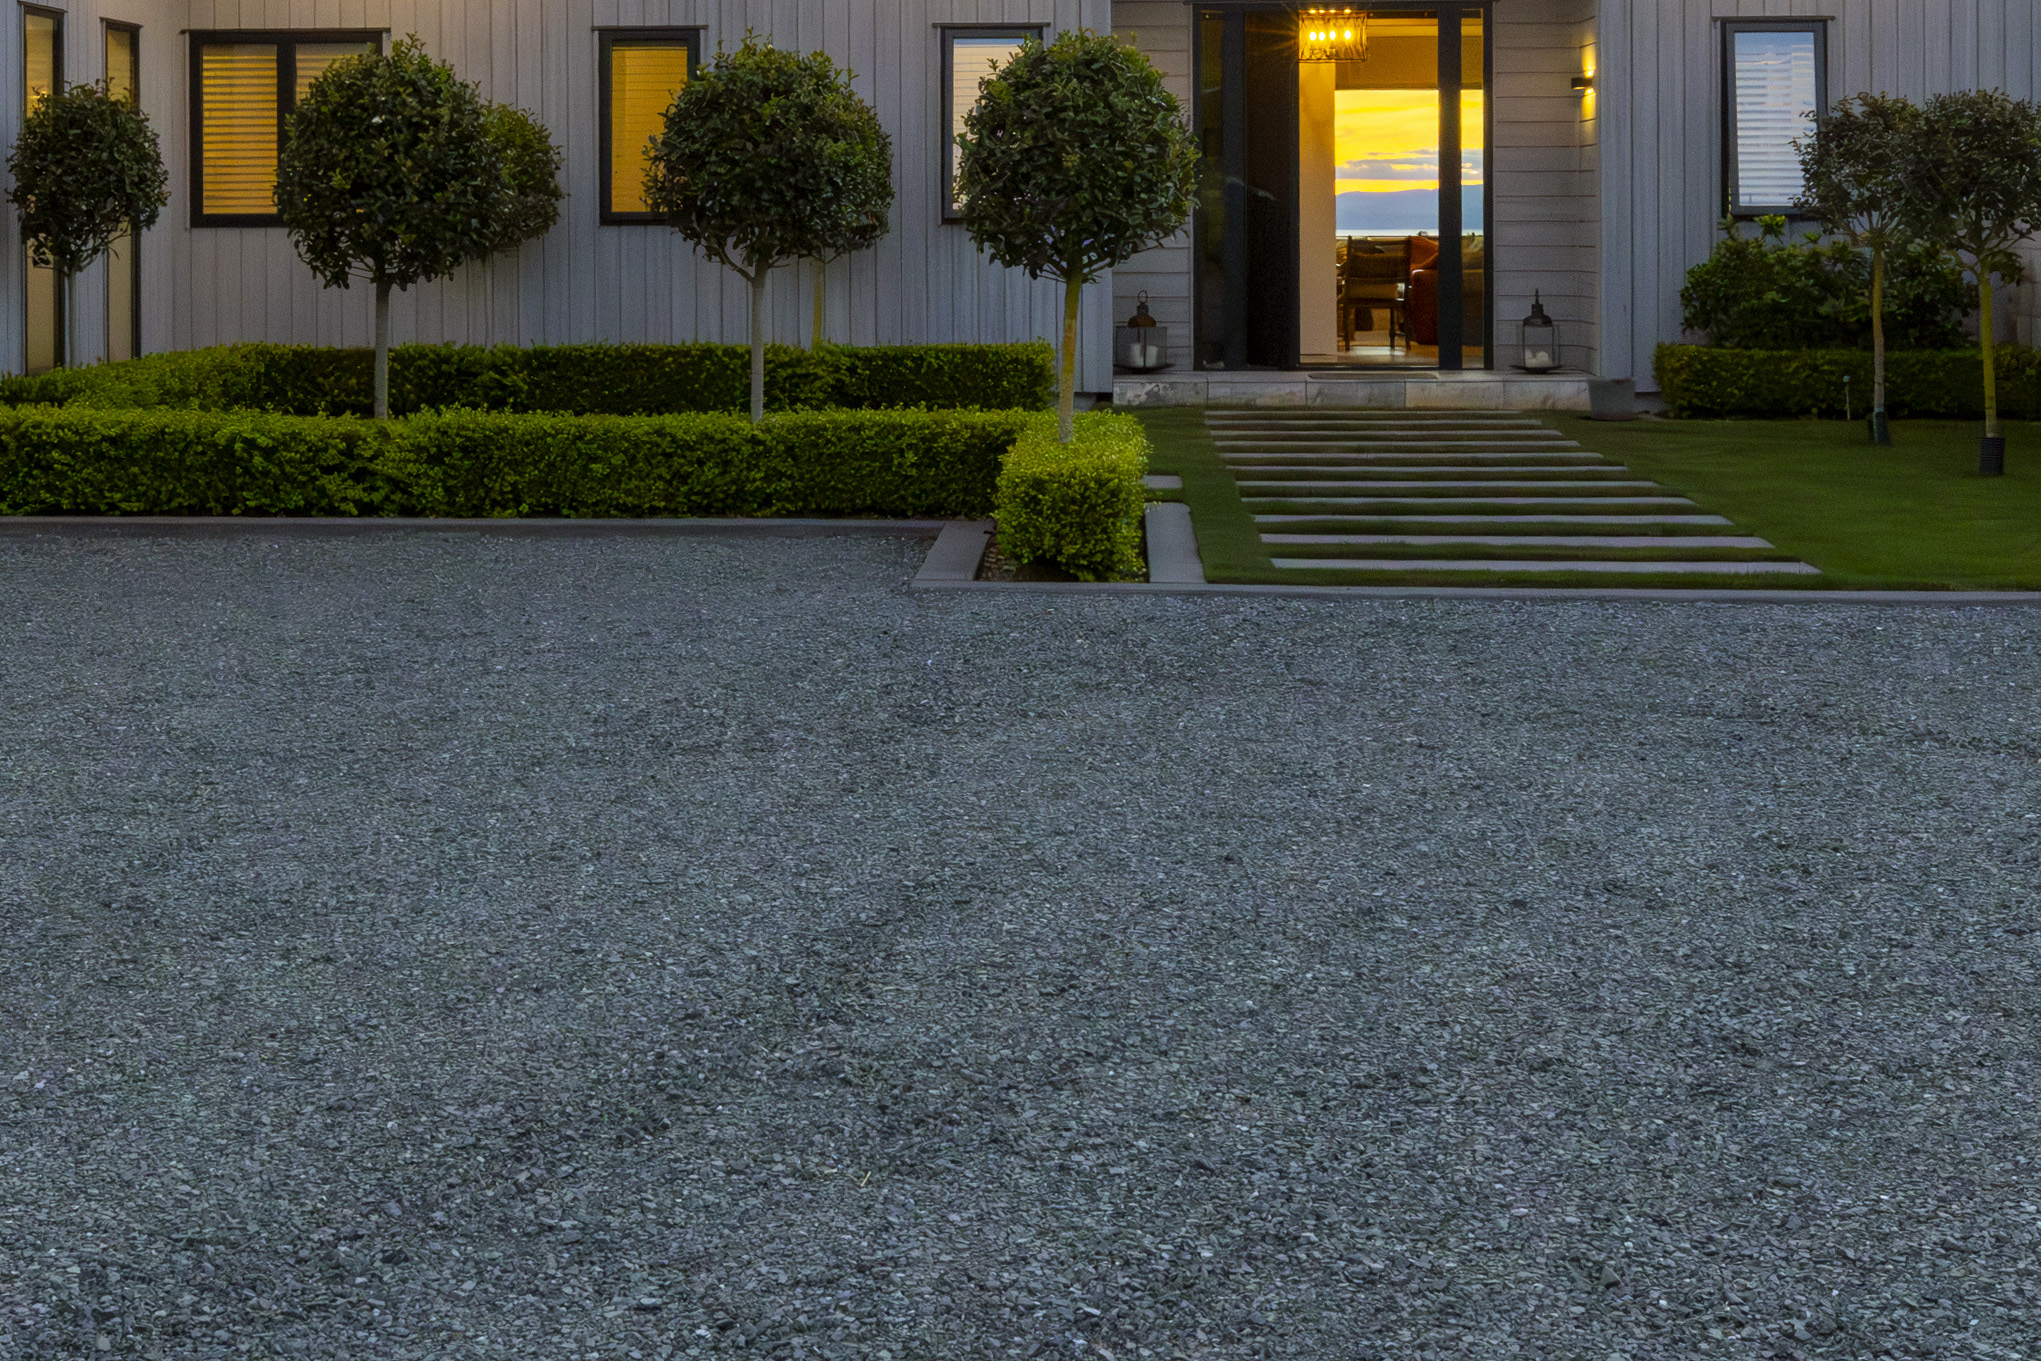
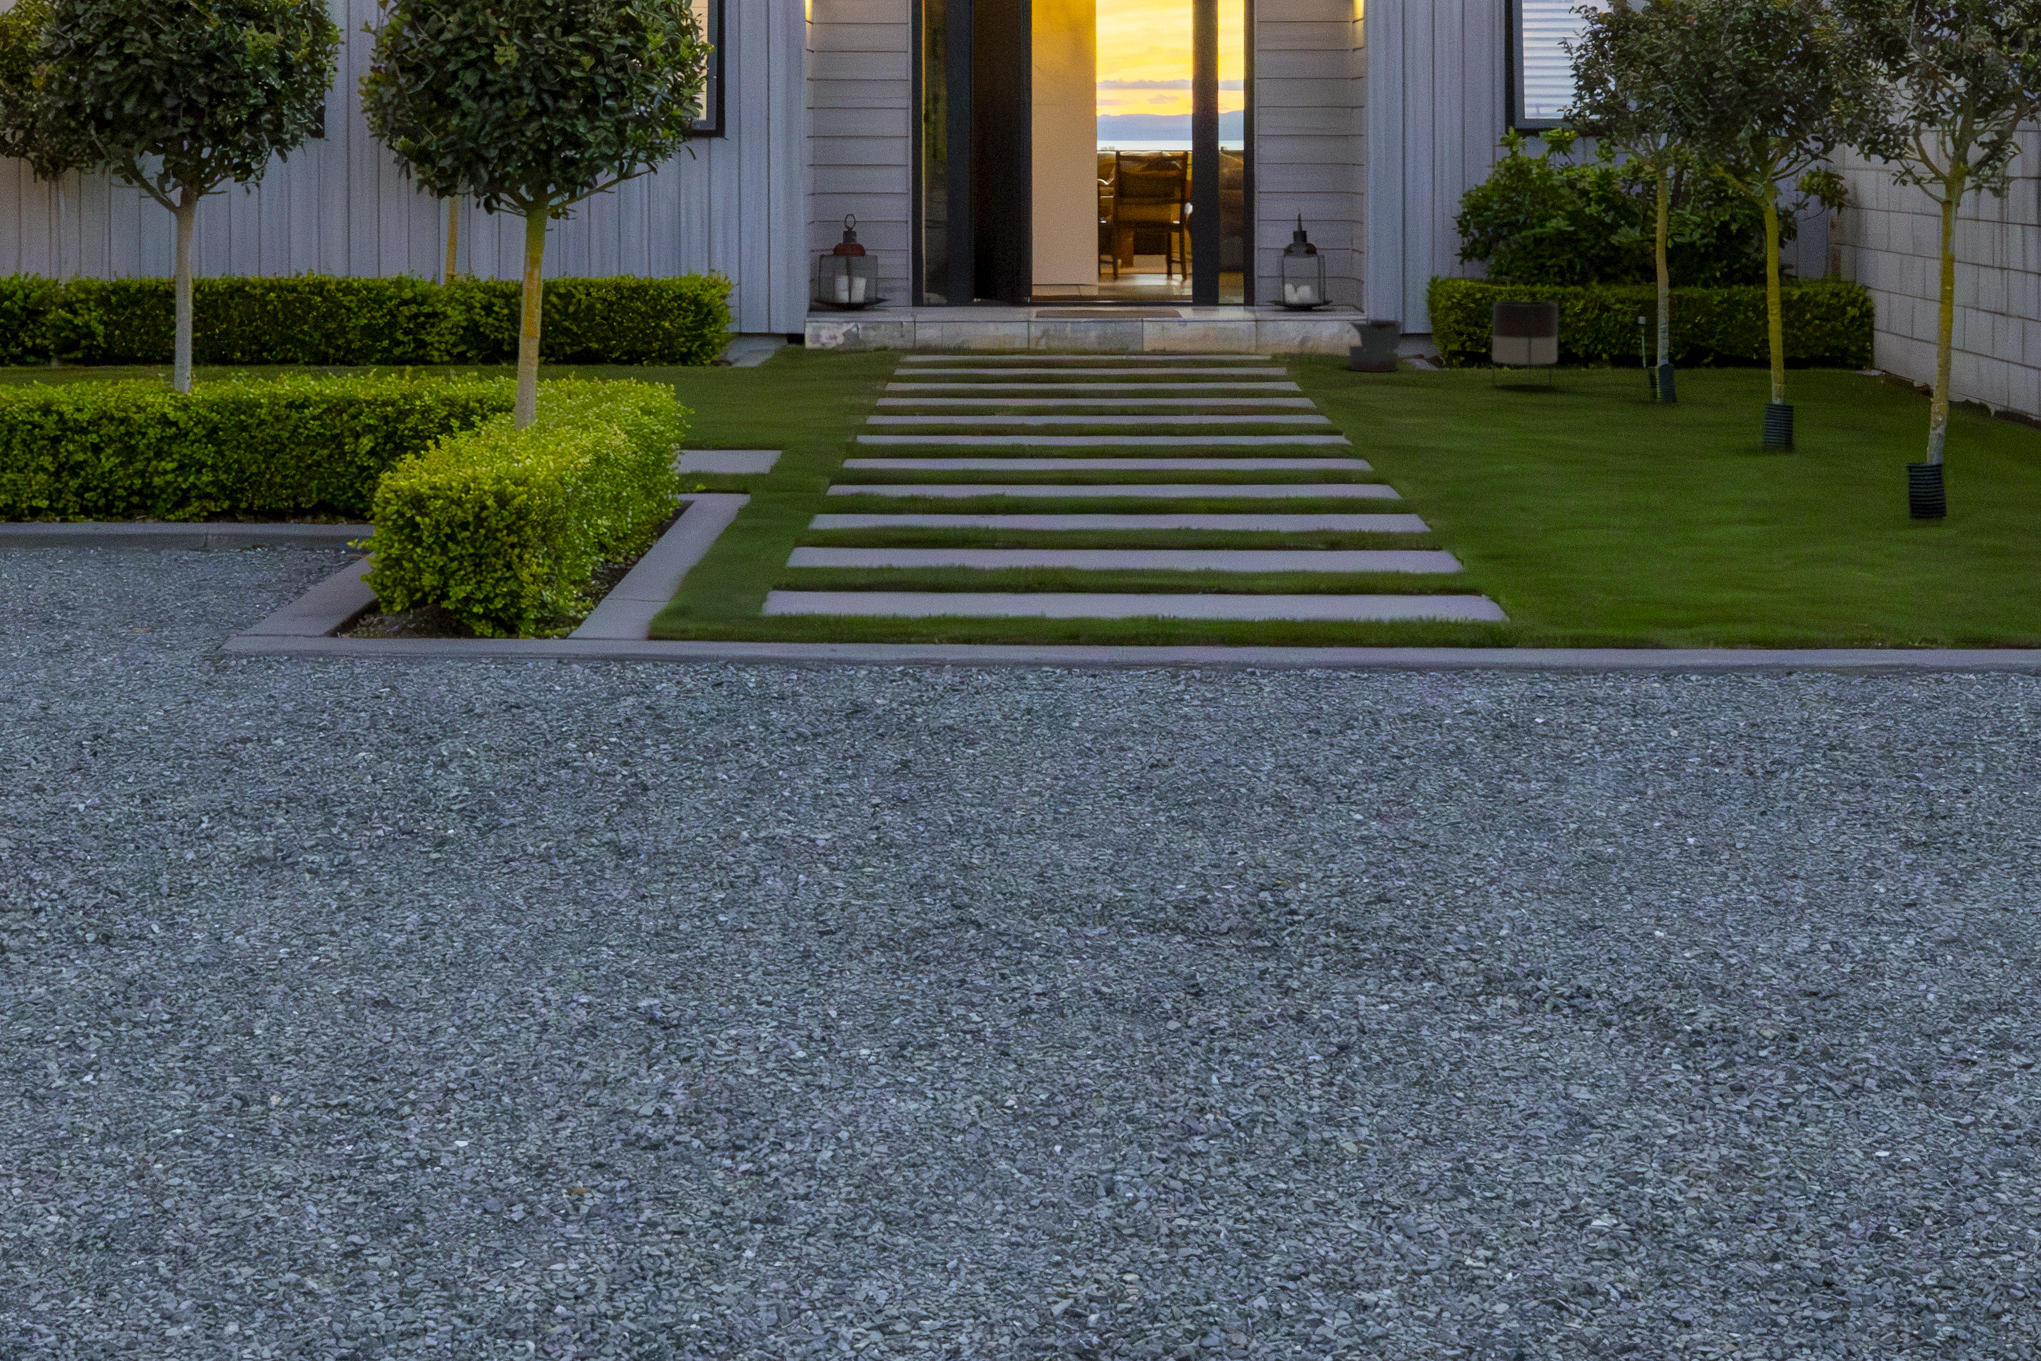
planter: none [1725,359,1783,435] -> present [1492,301,1558,384]

